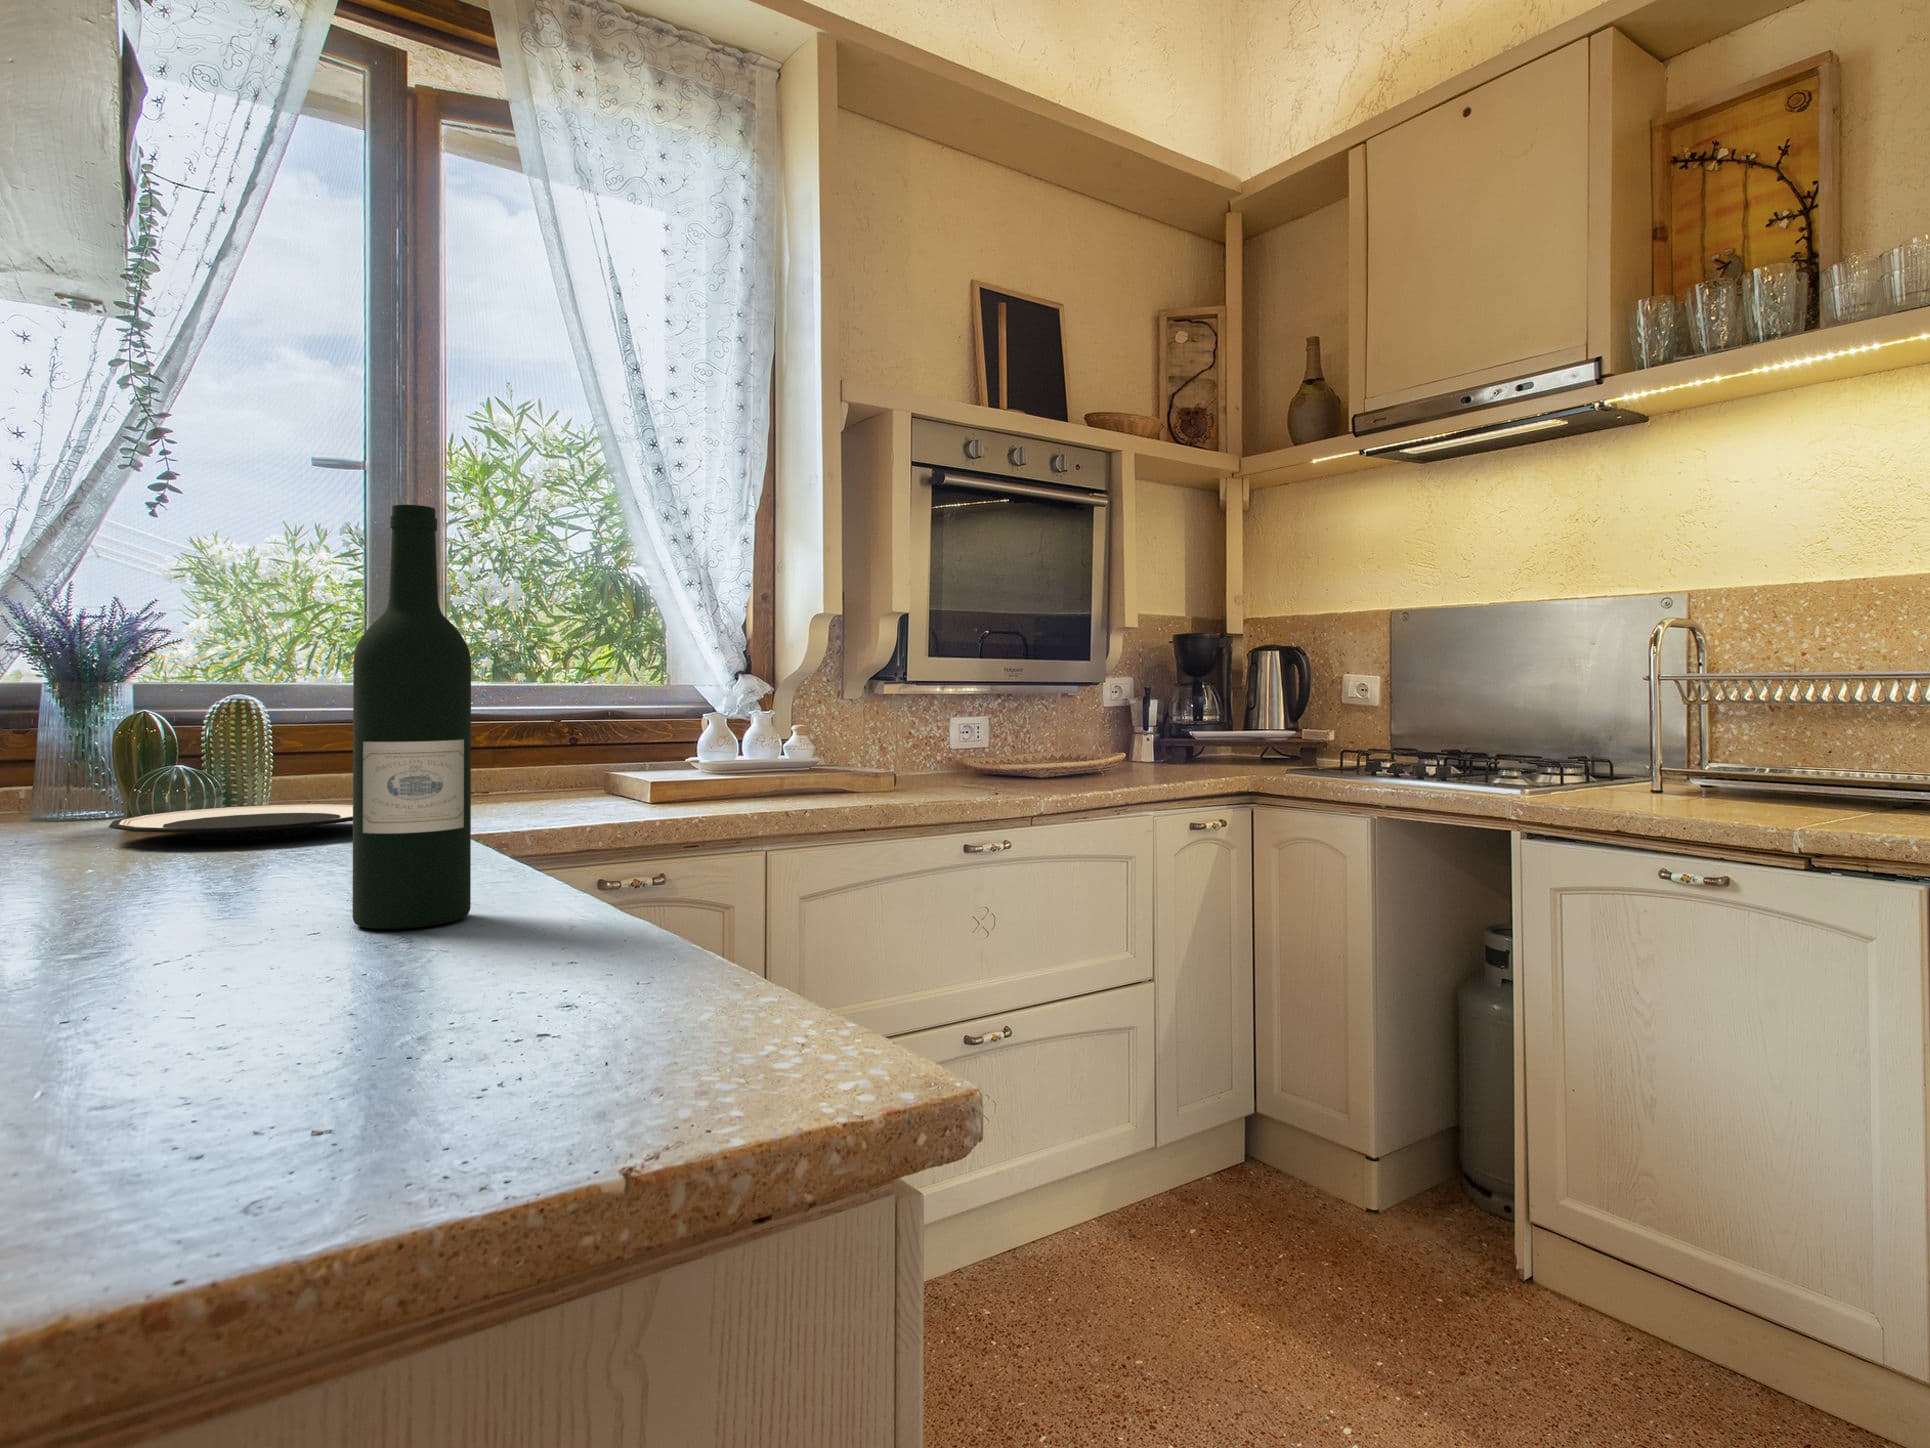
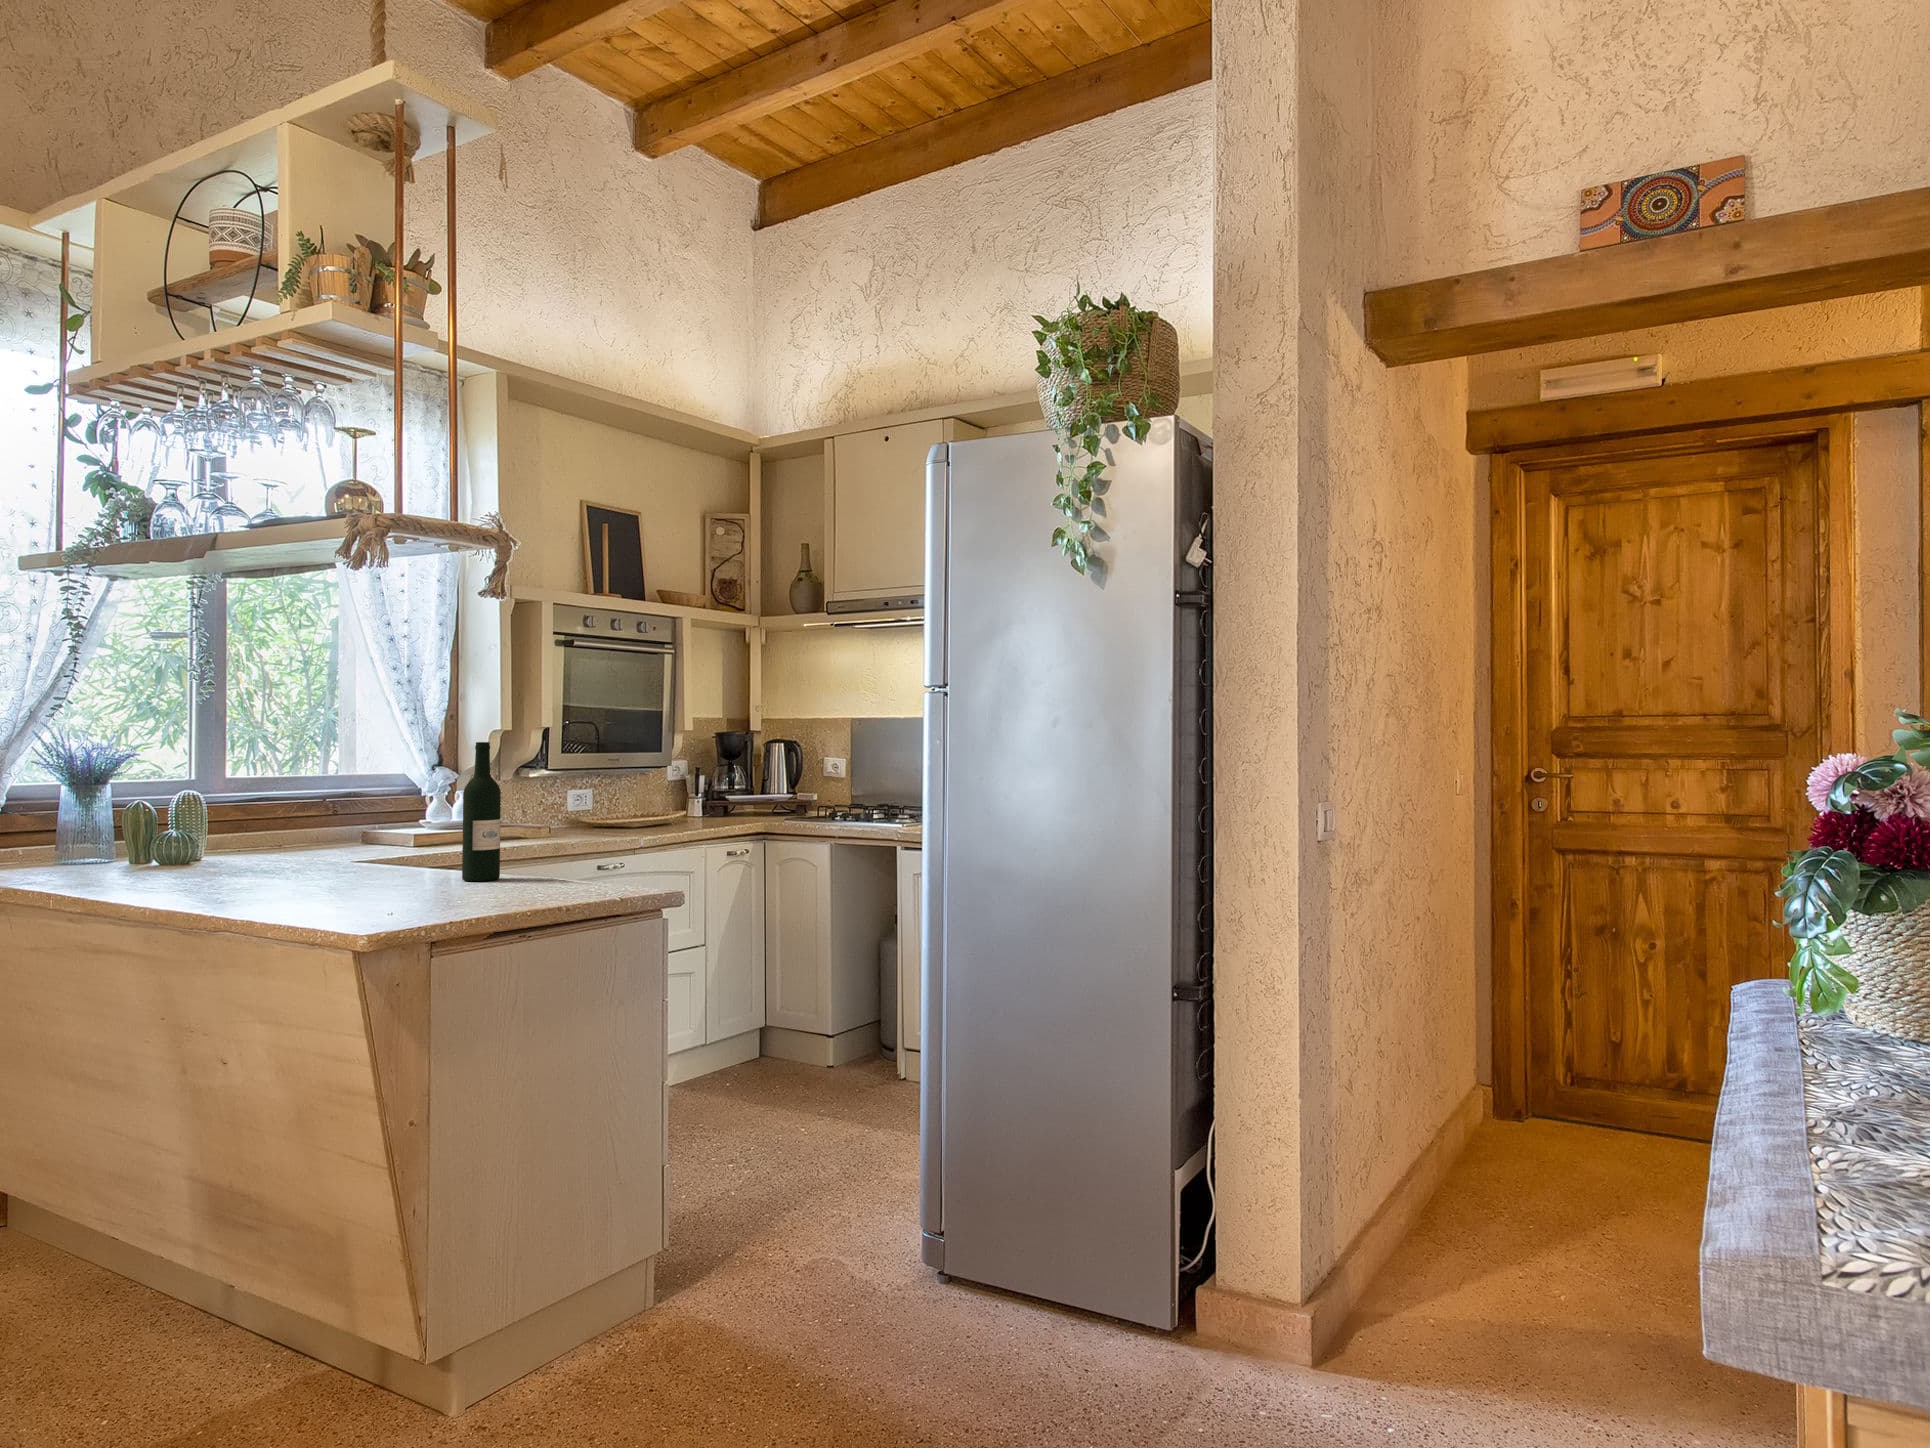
plate: present [109,804,353,840] -> none [216,851,344,868]

